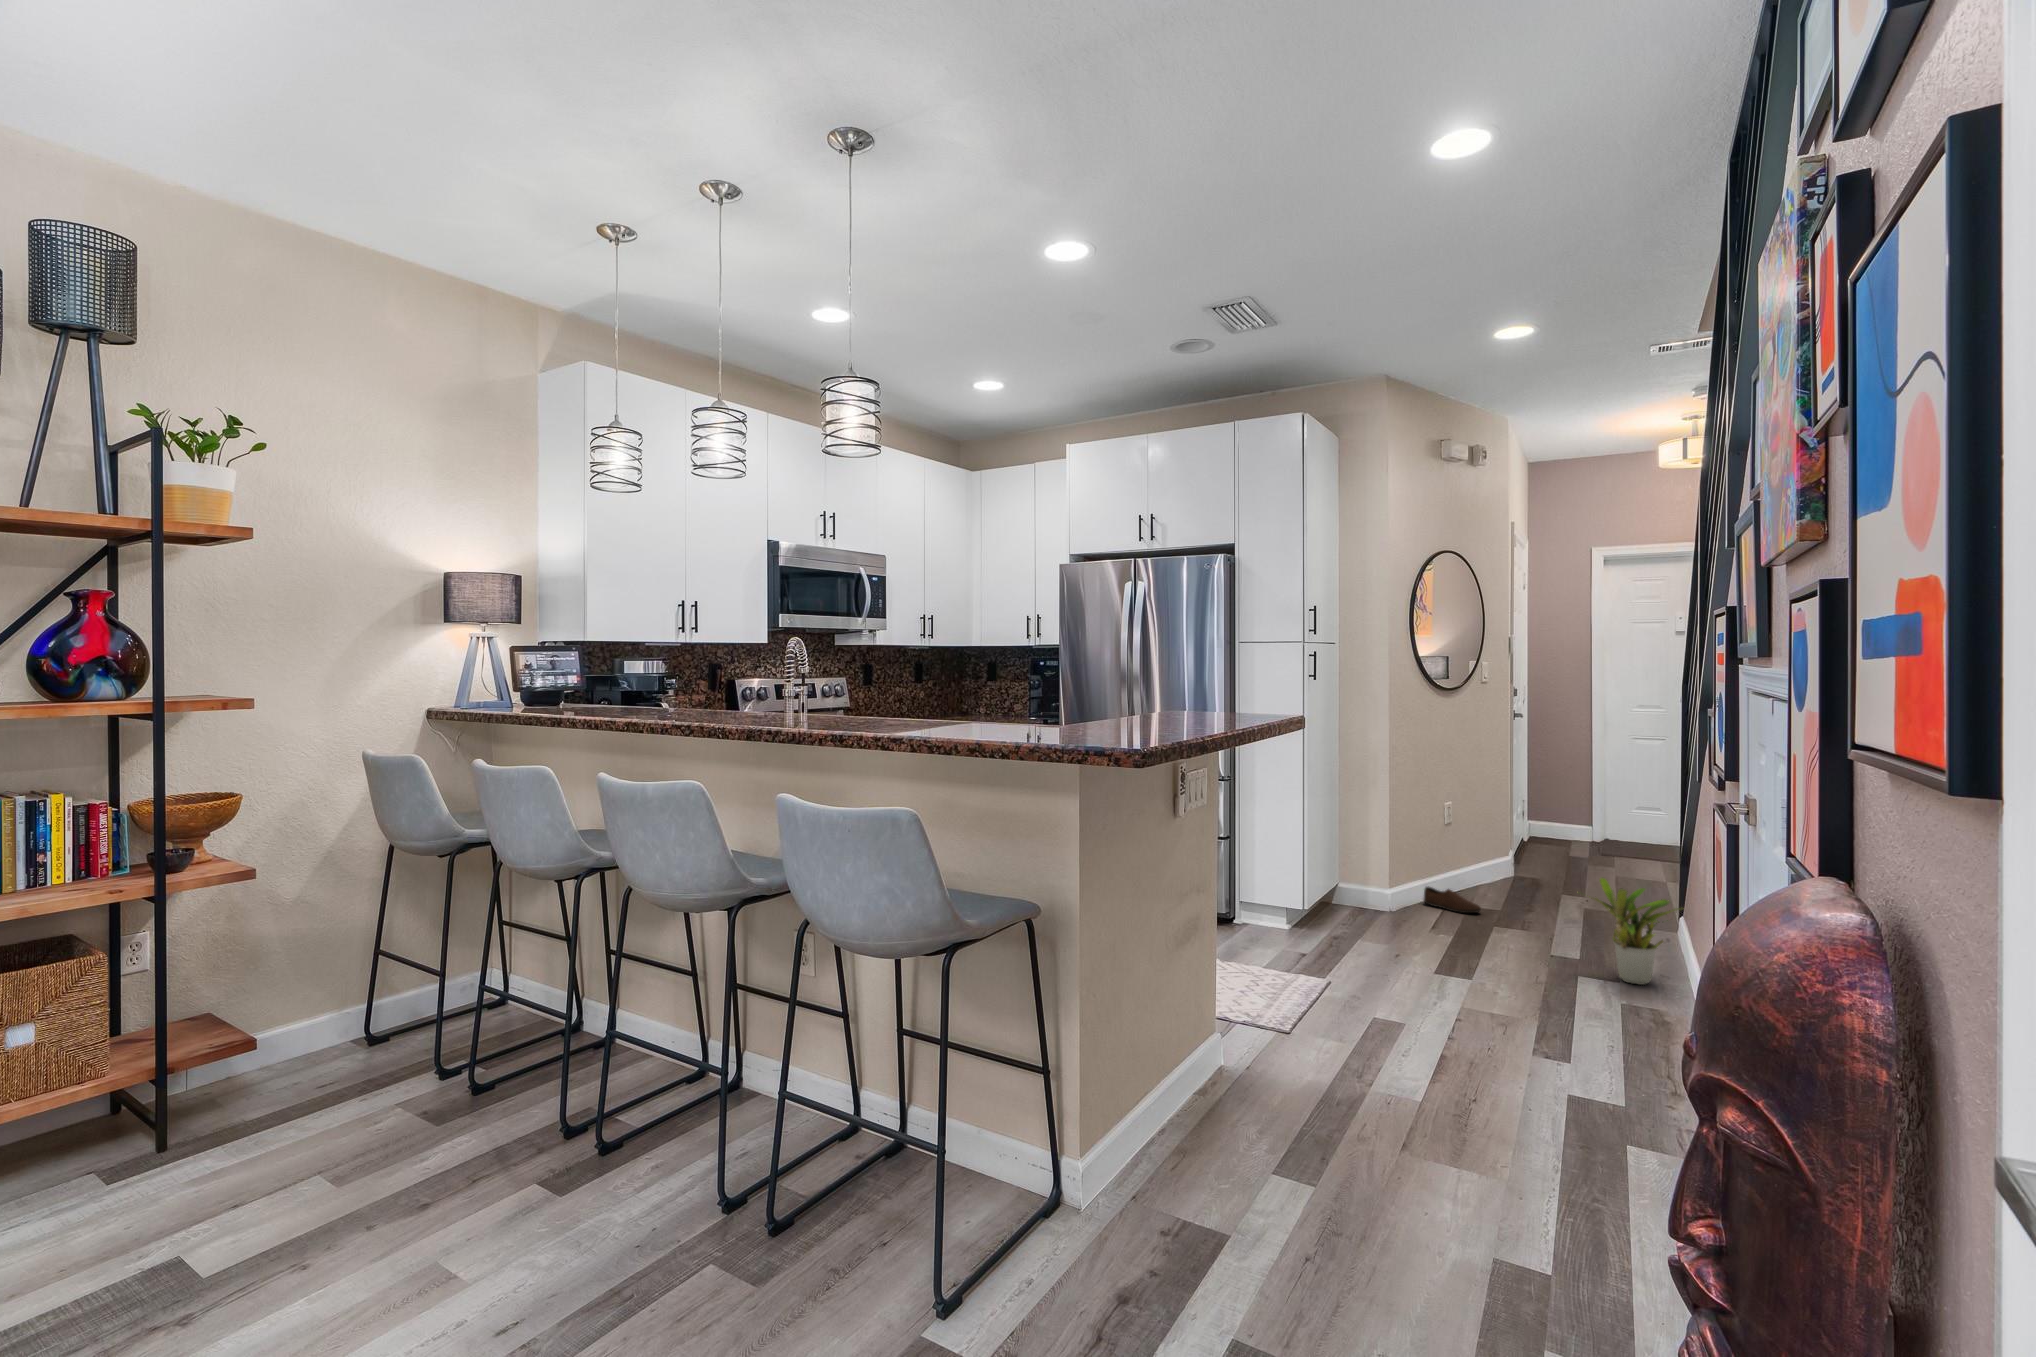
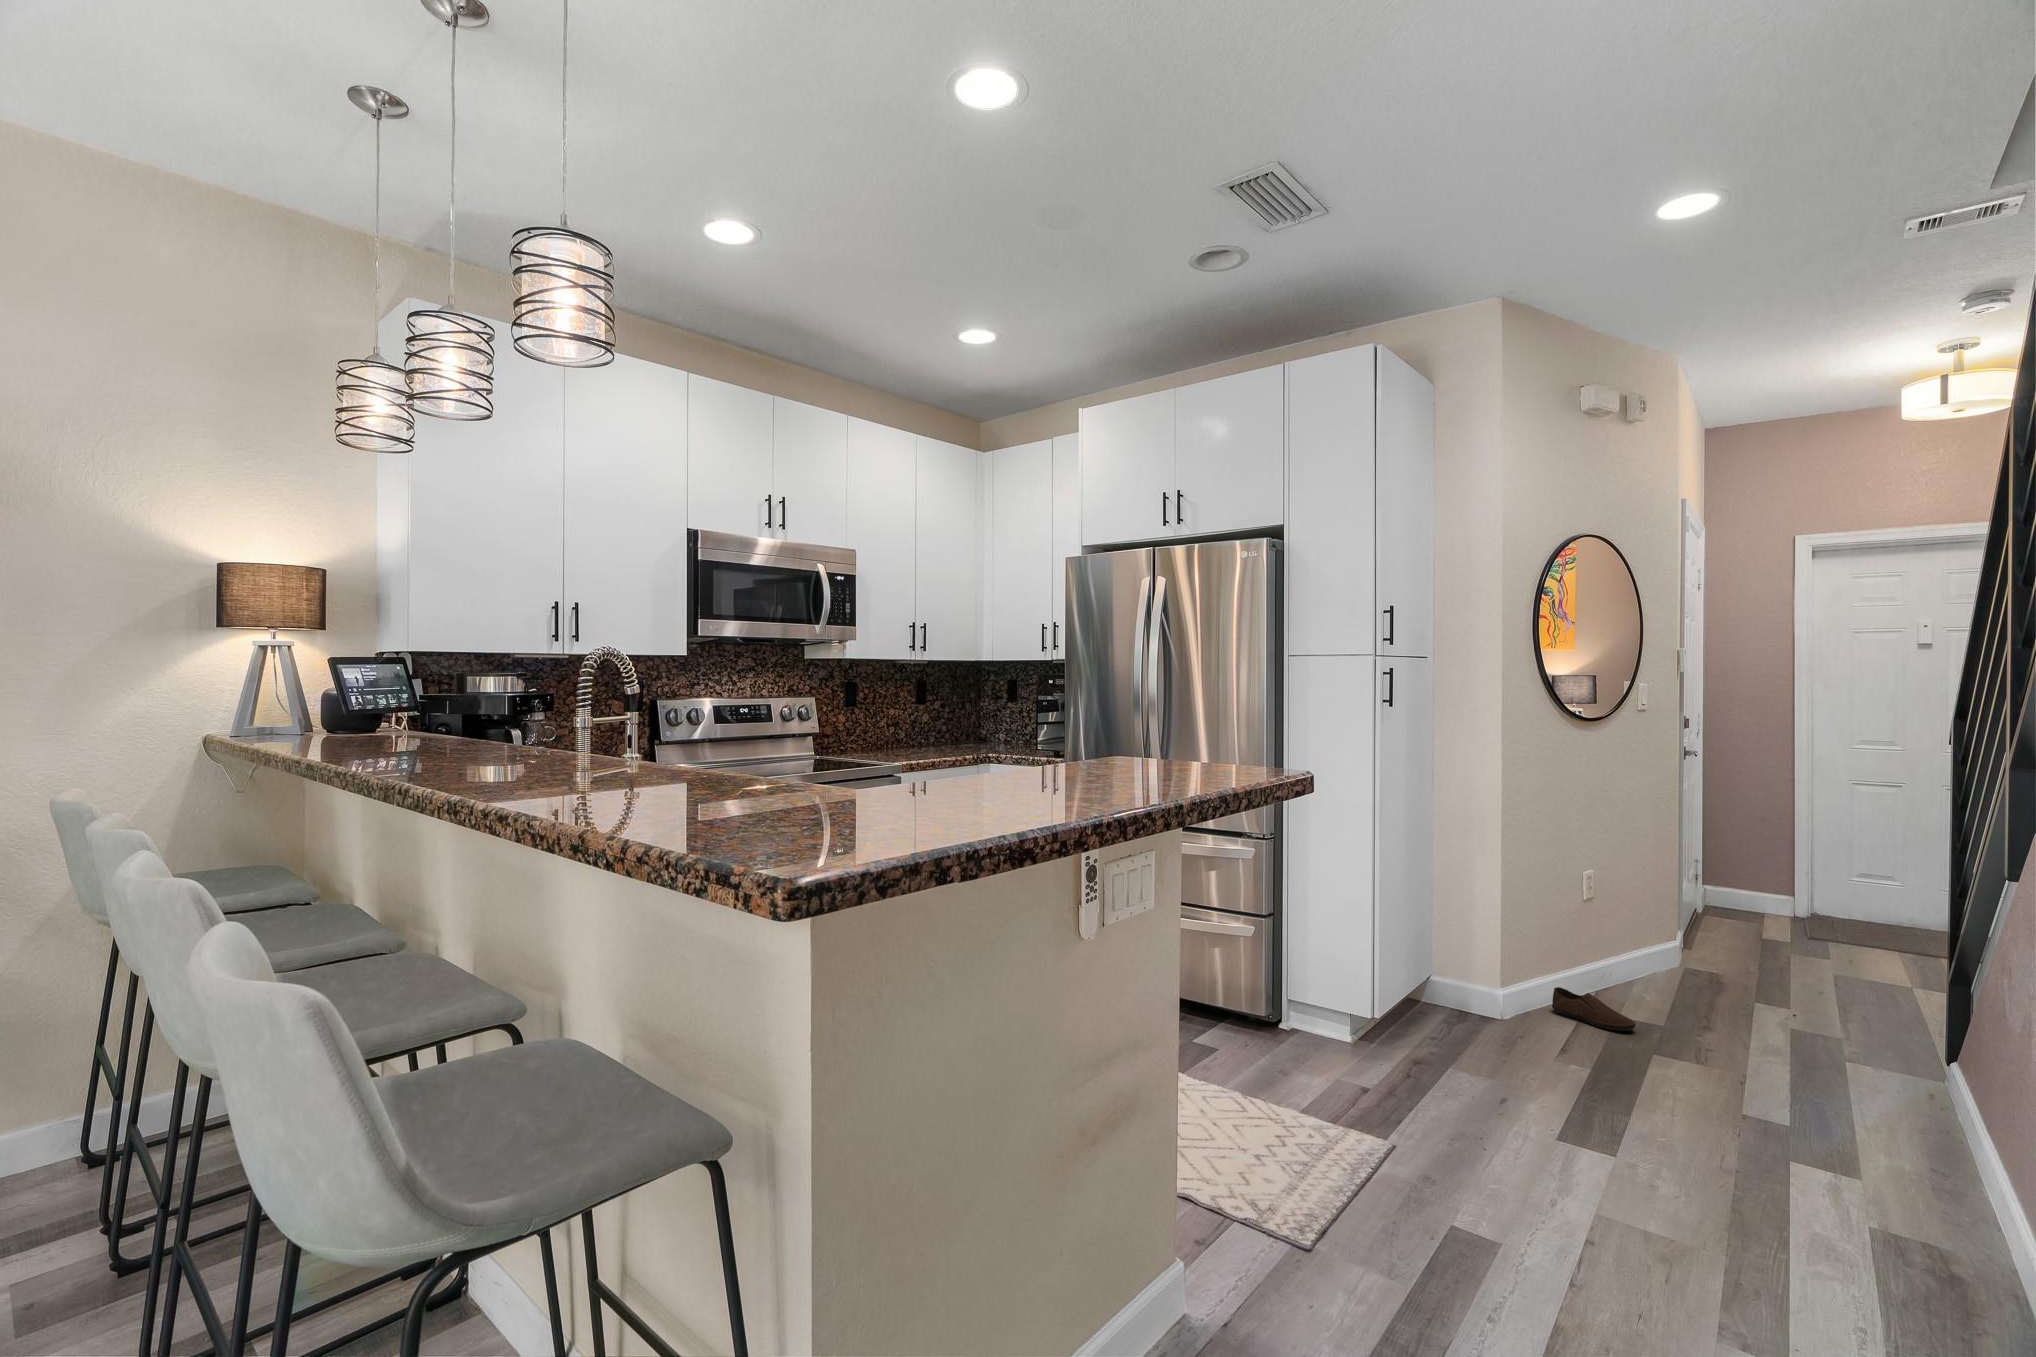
potted plant: present [1577,878,1683,985] -> none [1784,1010,1970,1186]

